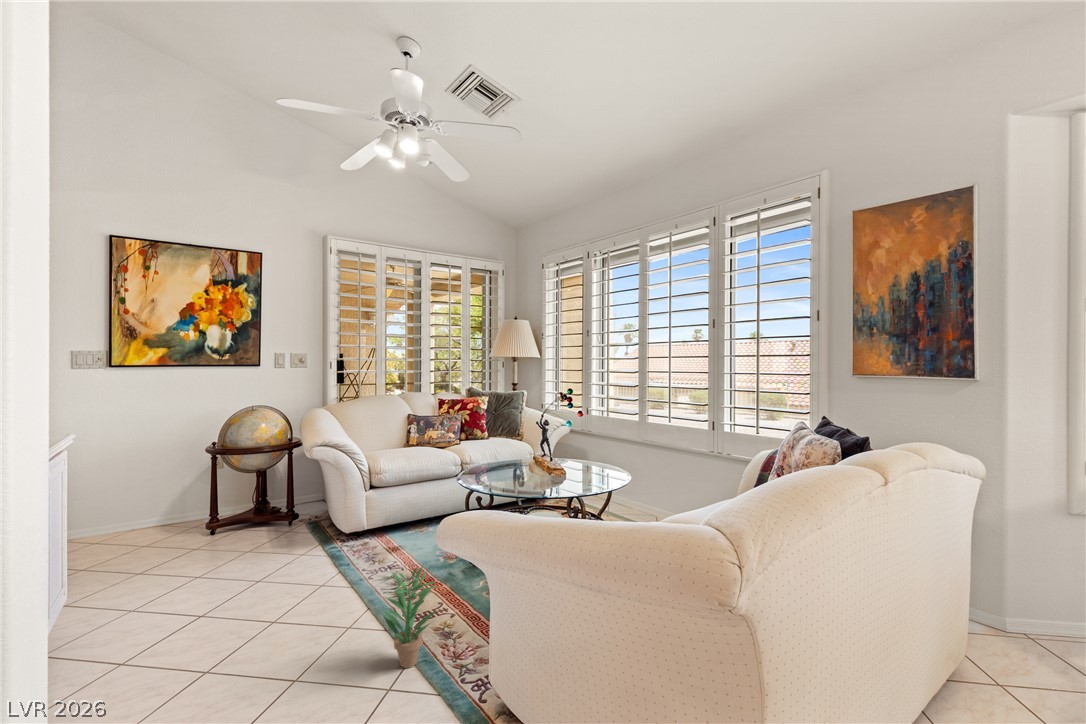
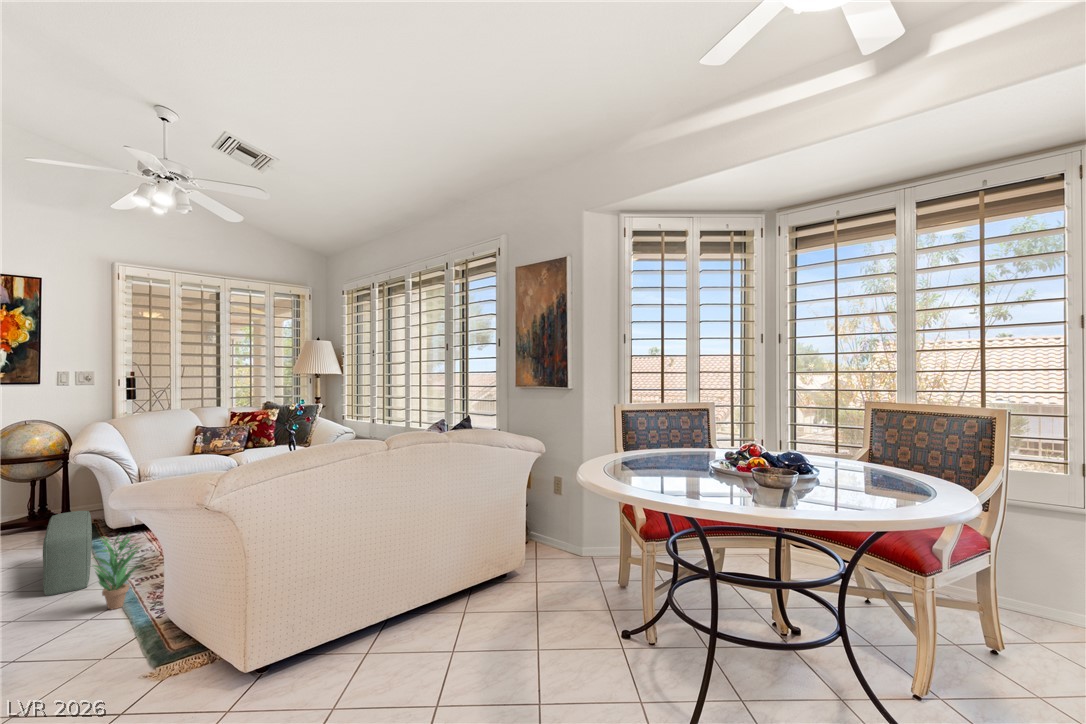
pouf: none [299,516,357,631] -> present [43,511,92,596]

